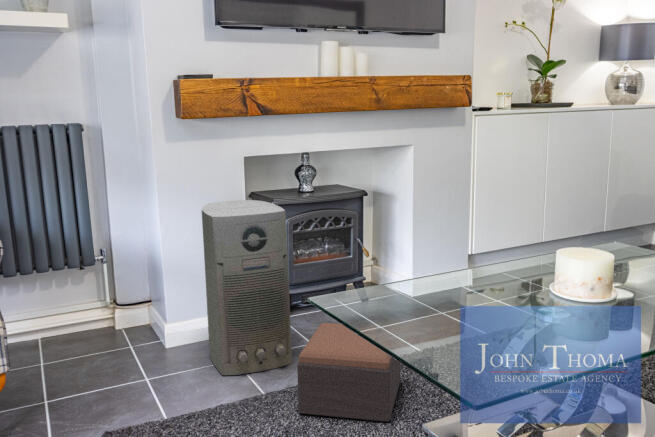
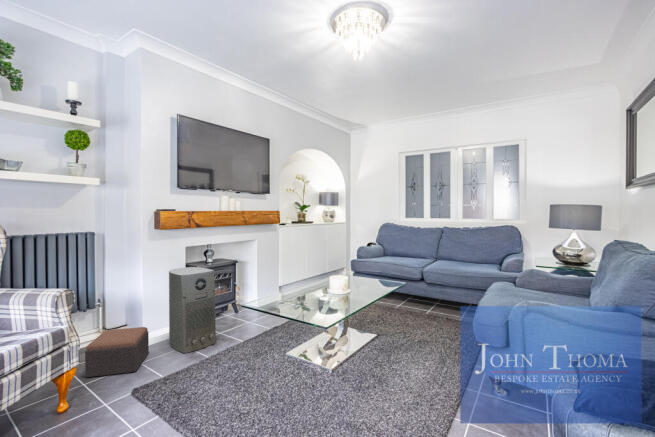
footstool: present [297,323,400,422] -> present [85,327,149,377]

